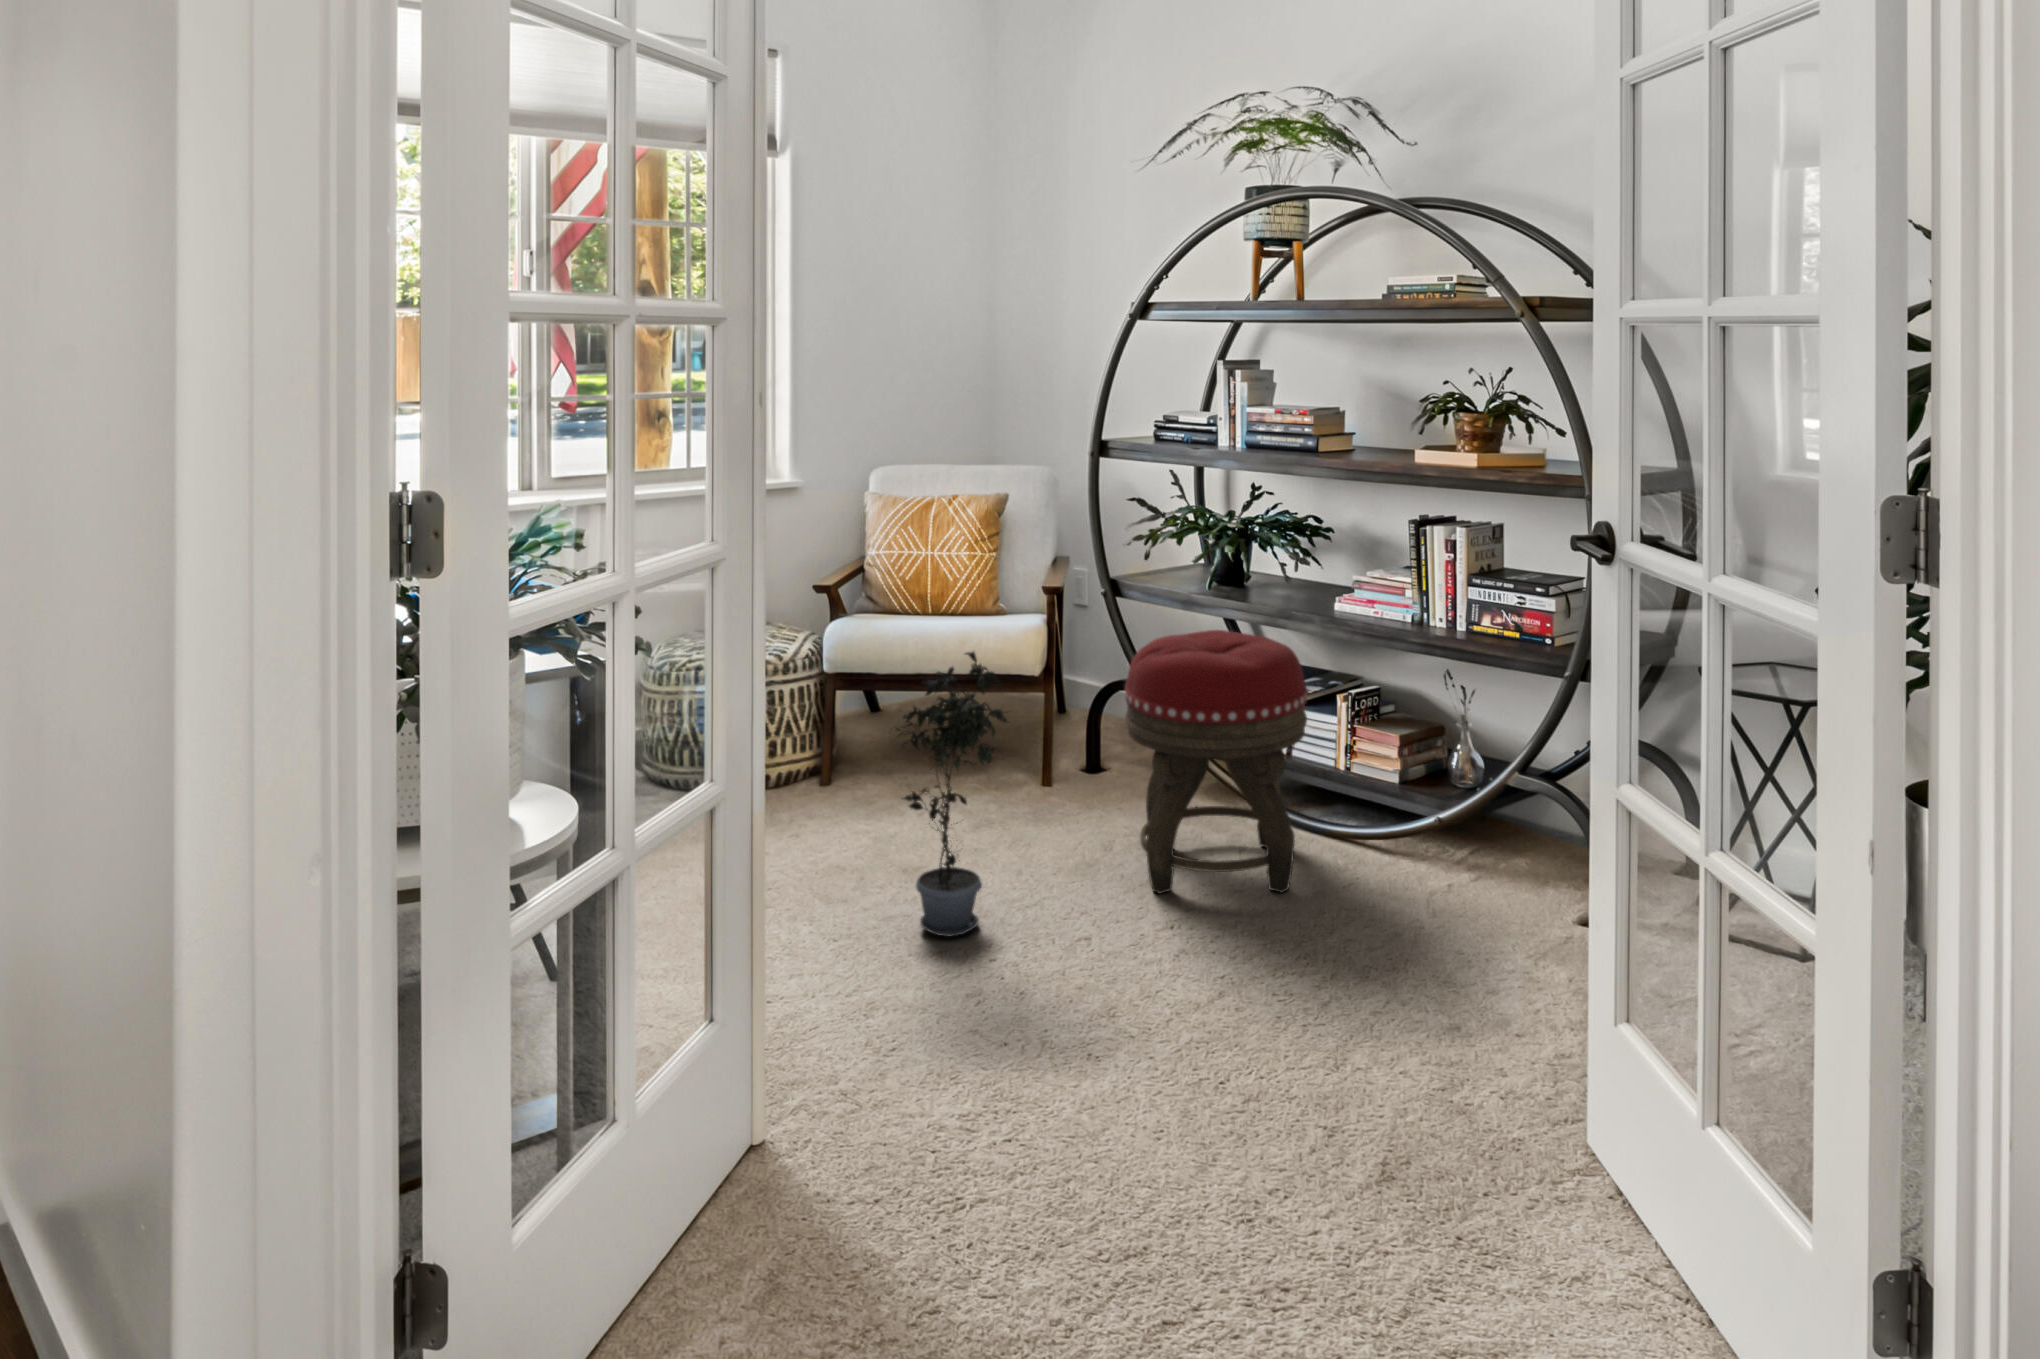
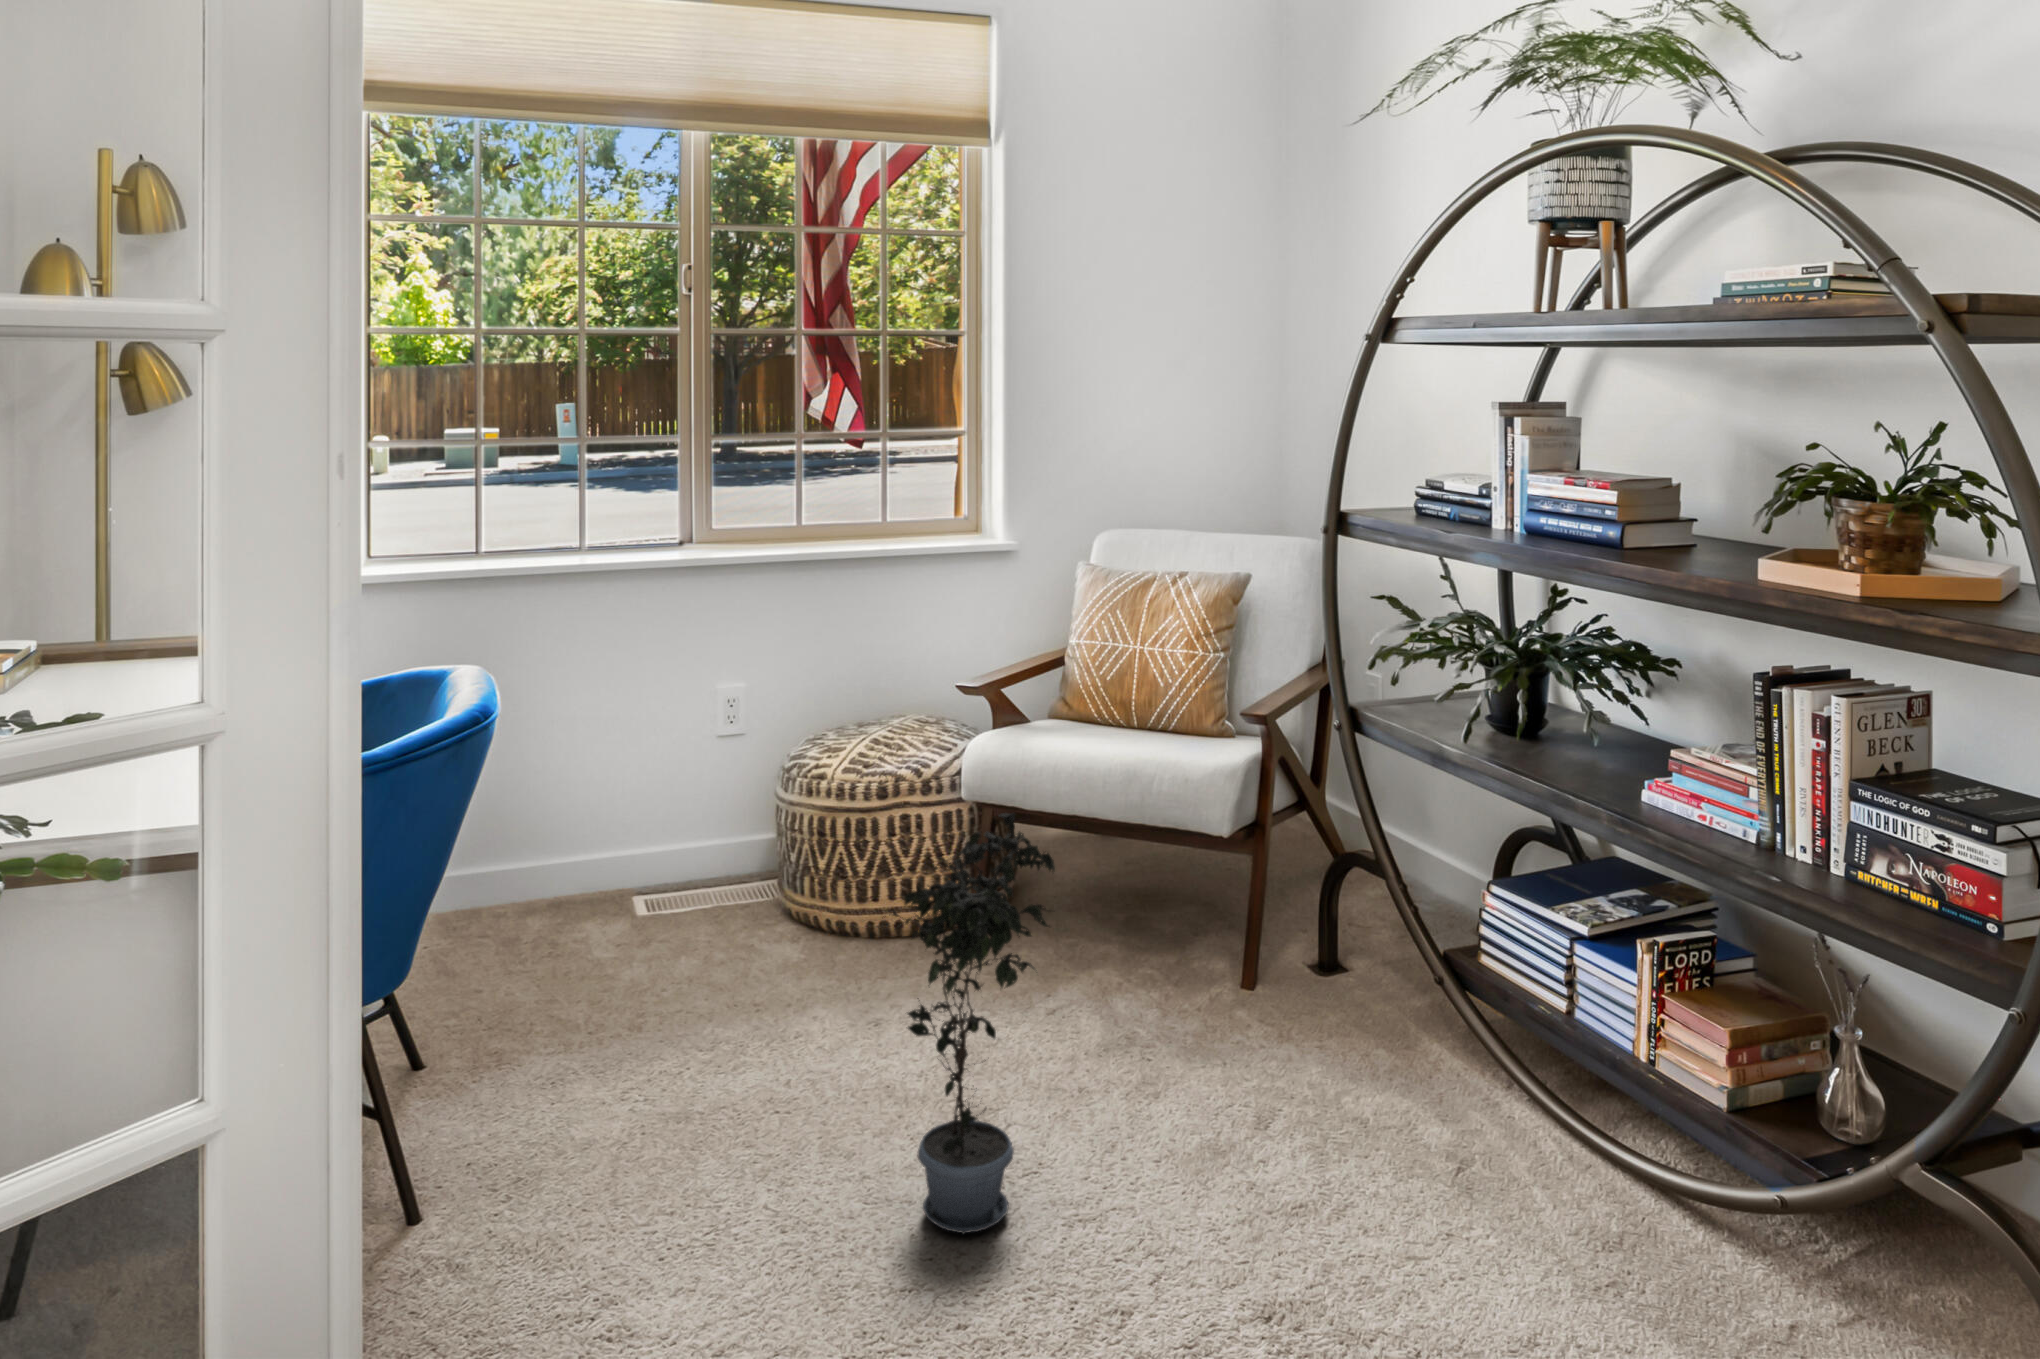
footstool: present [1125,630,1307,894] -> none [1271,812,1560,1266]

